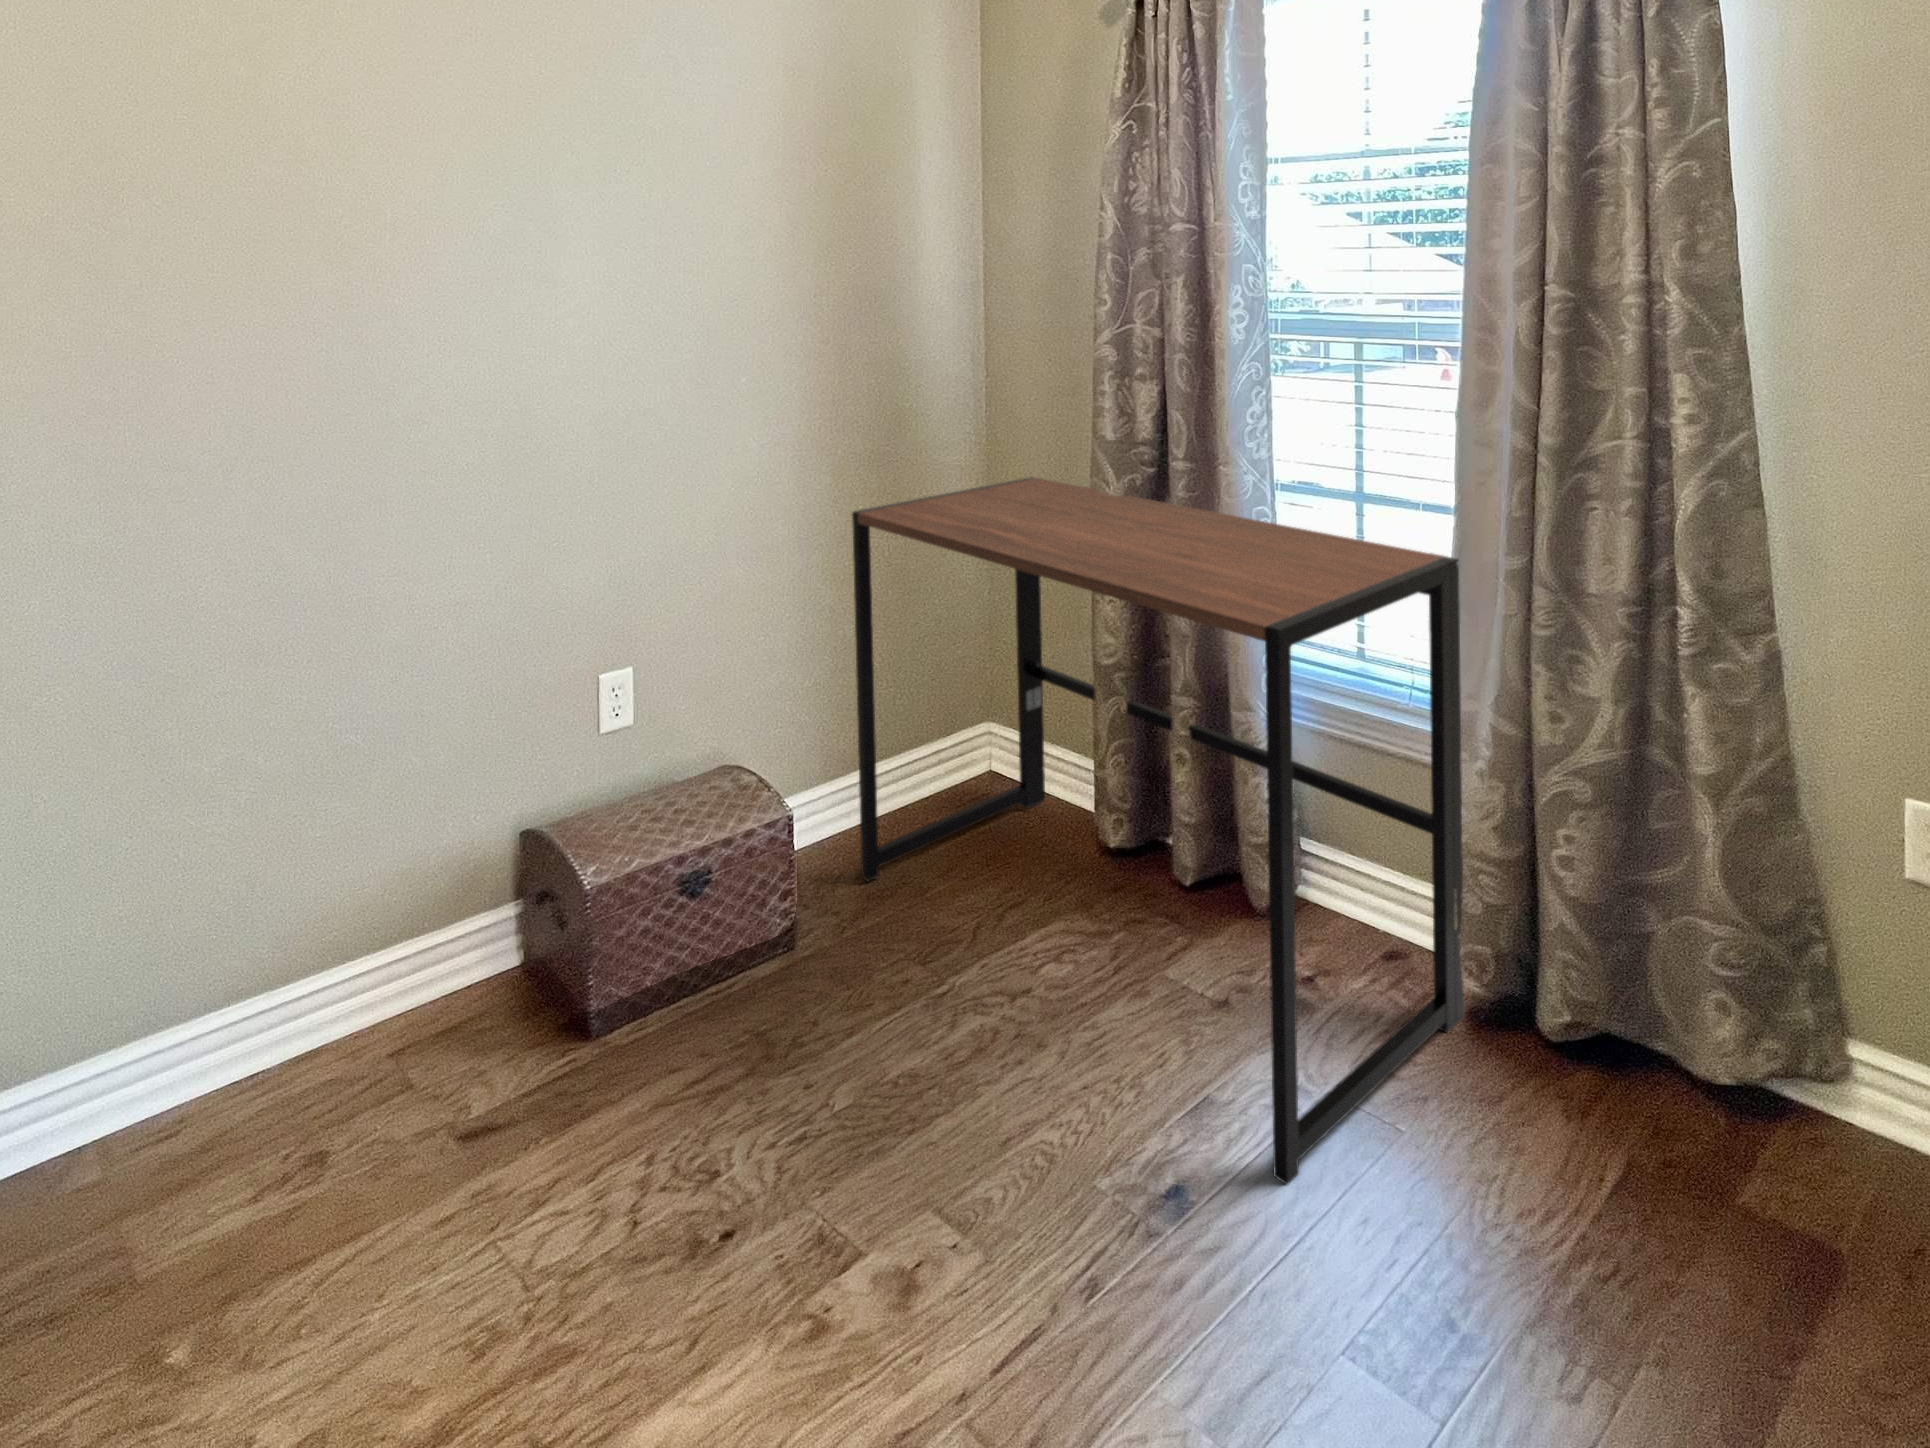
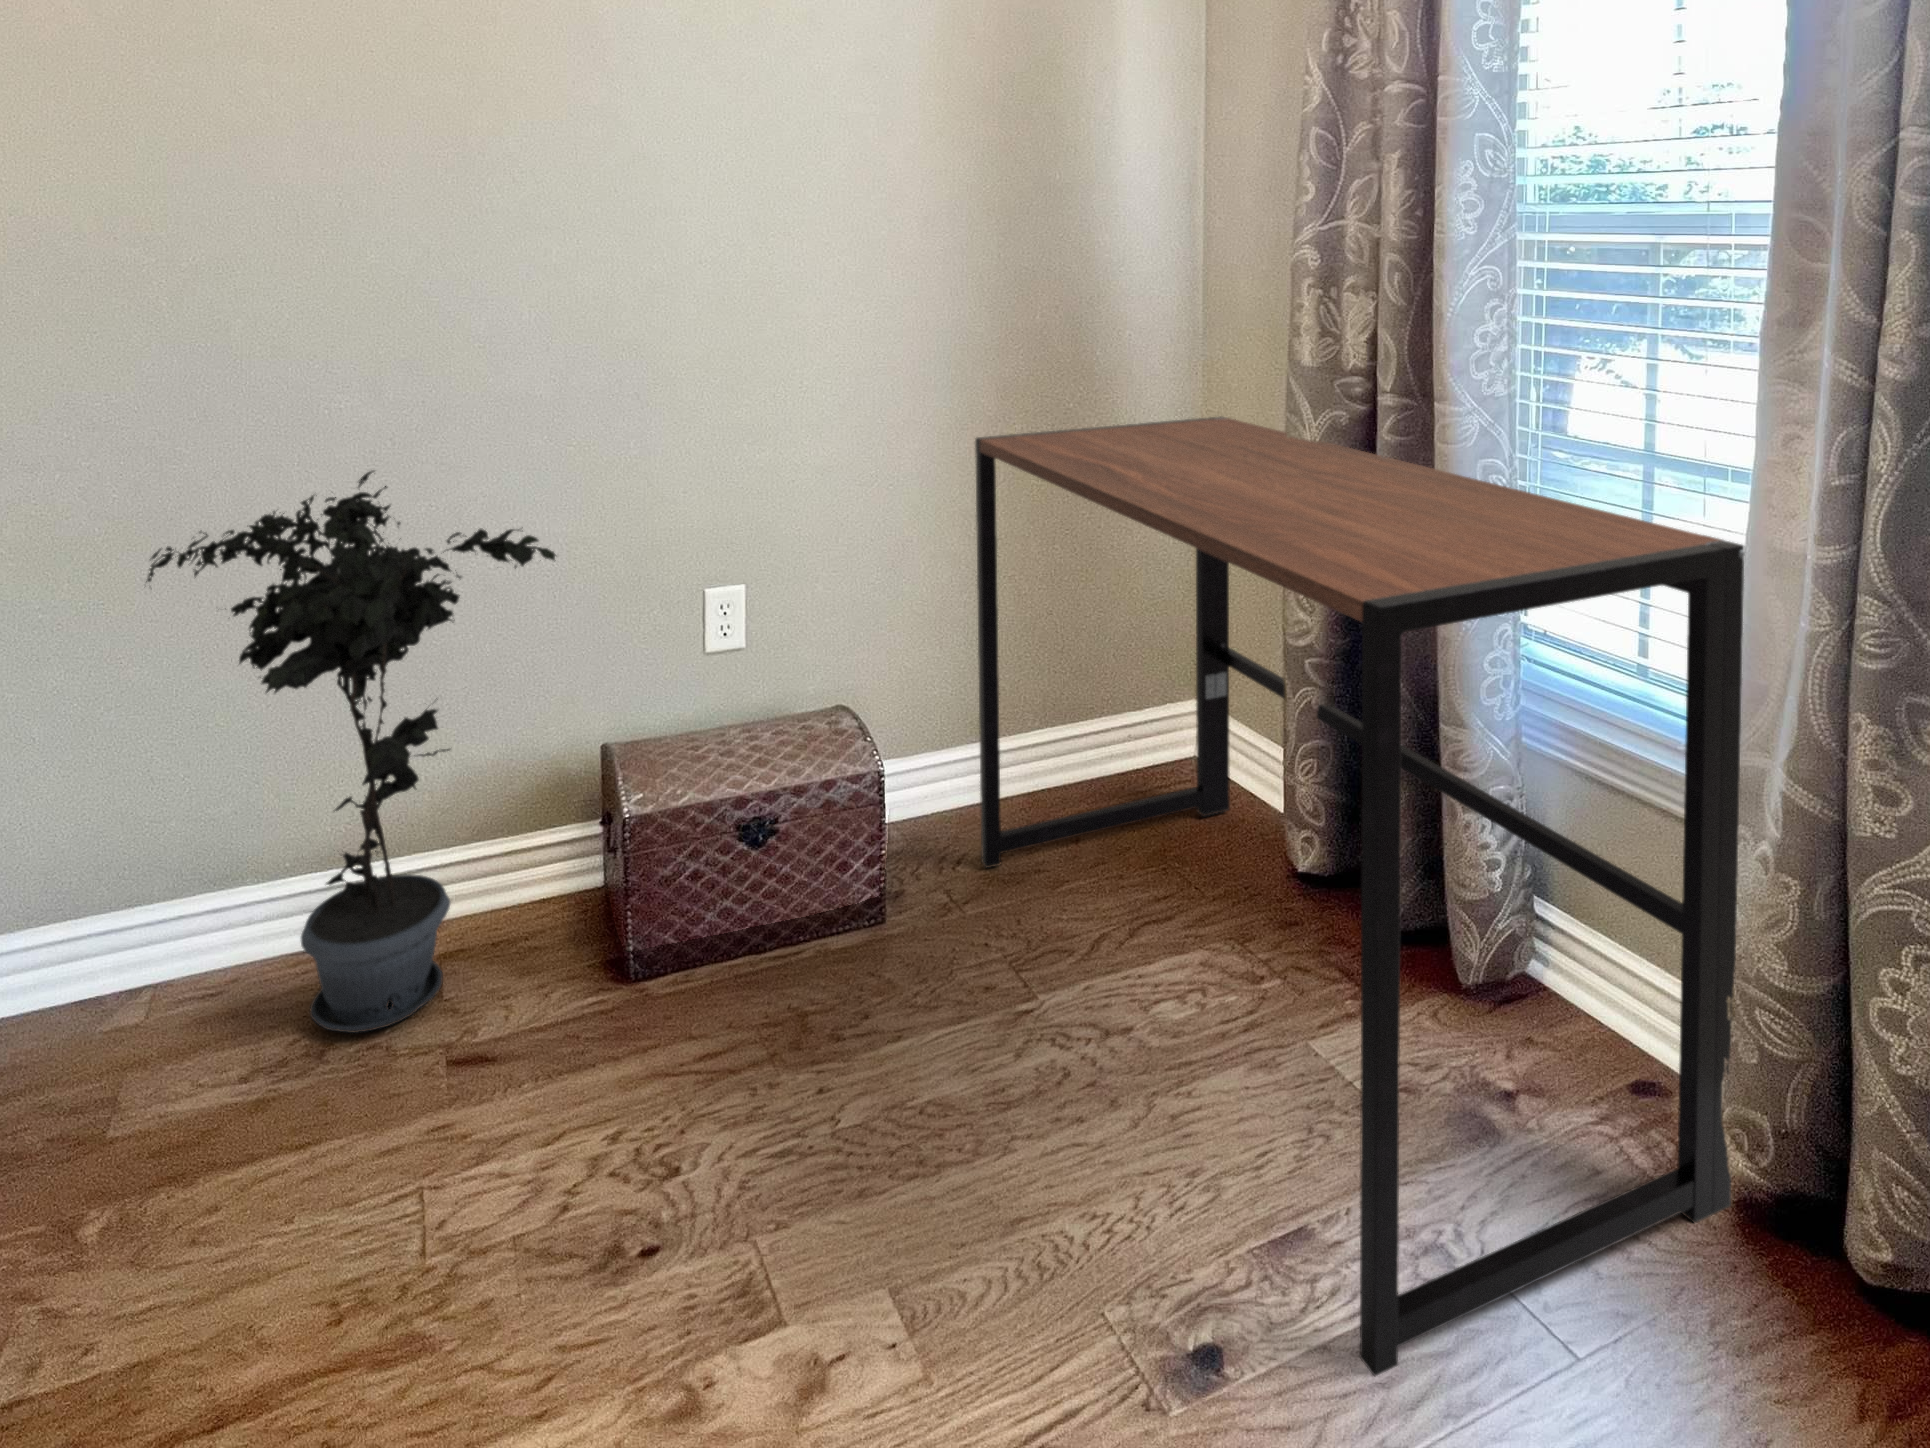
potted plant: none [98,593,522,1148] -> present [146,471,556,1033]

